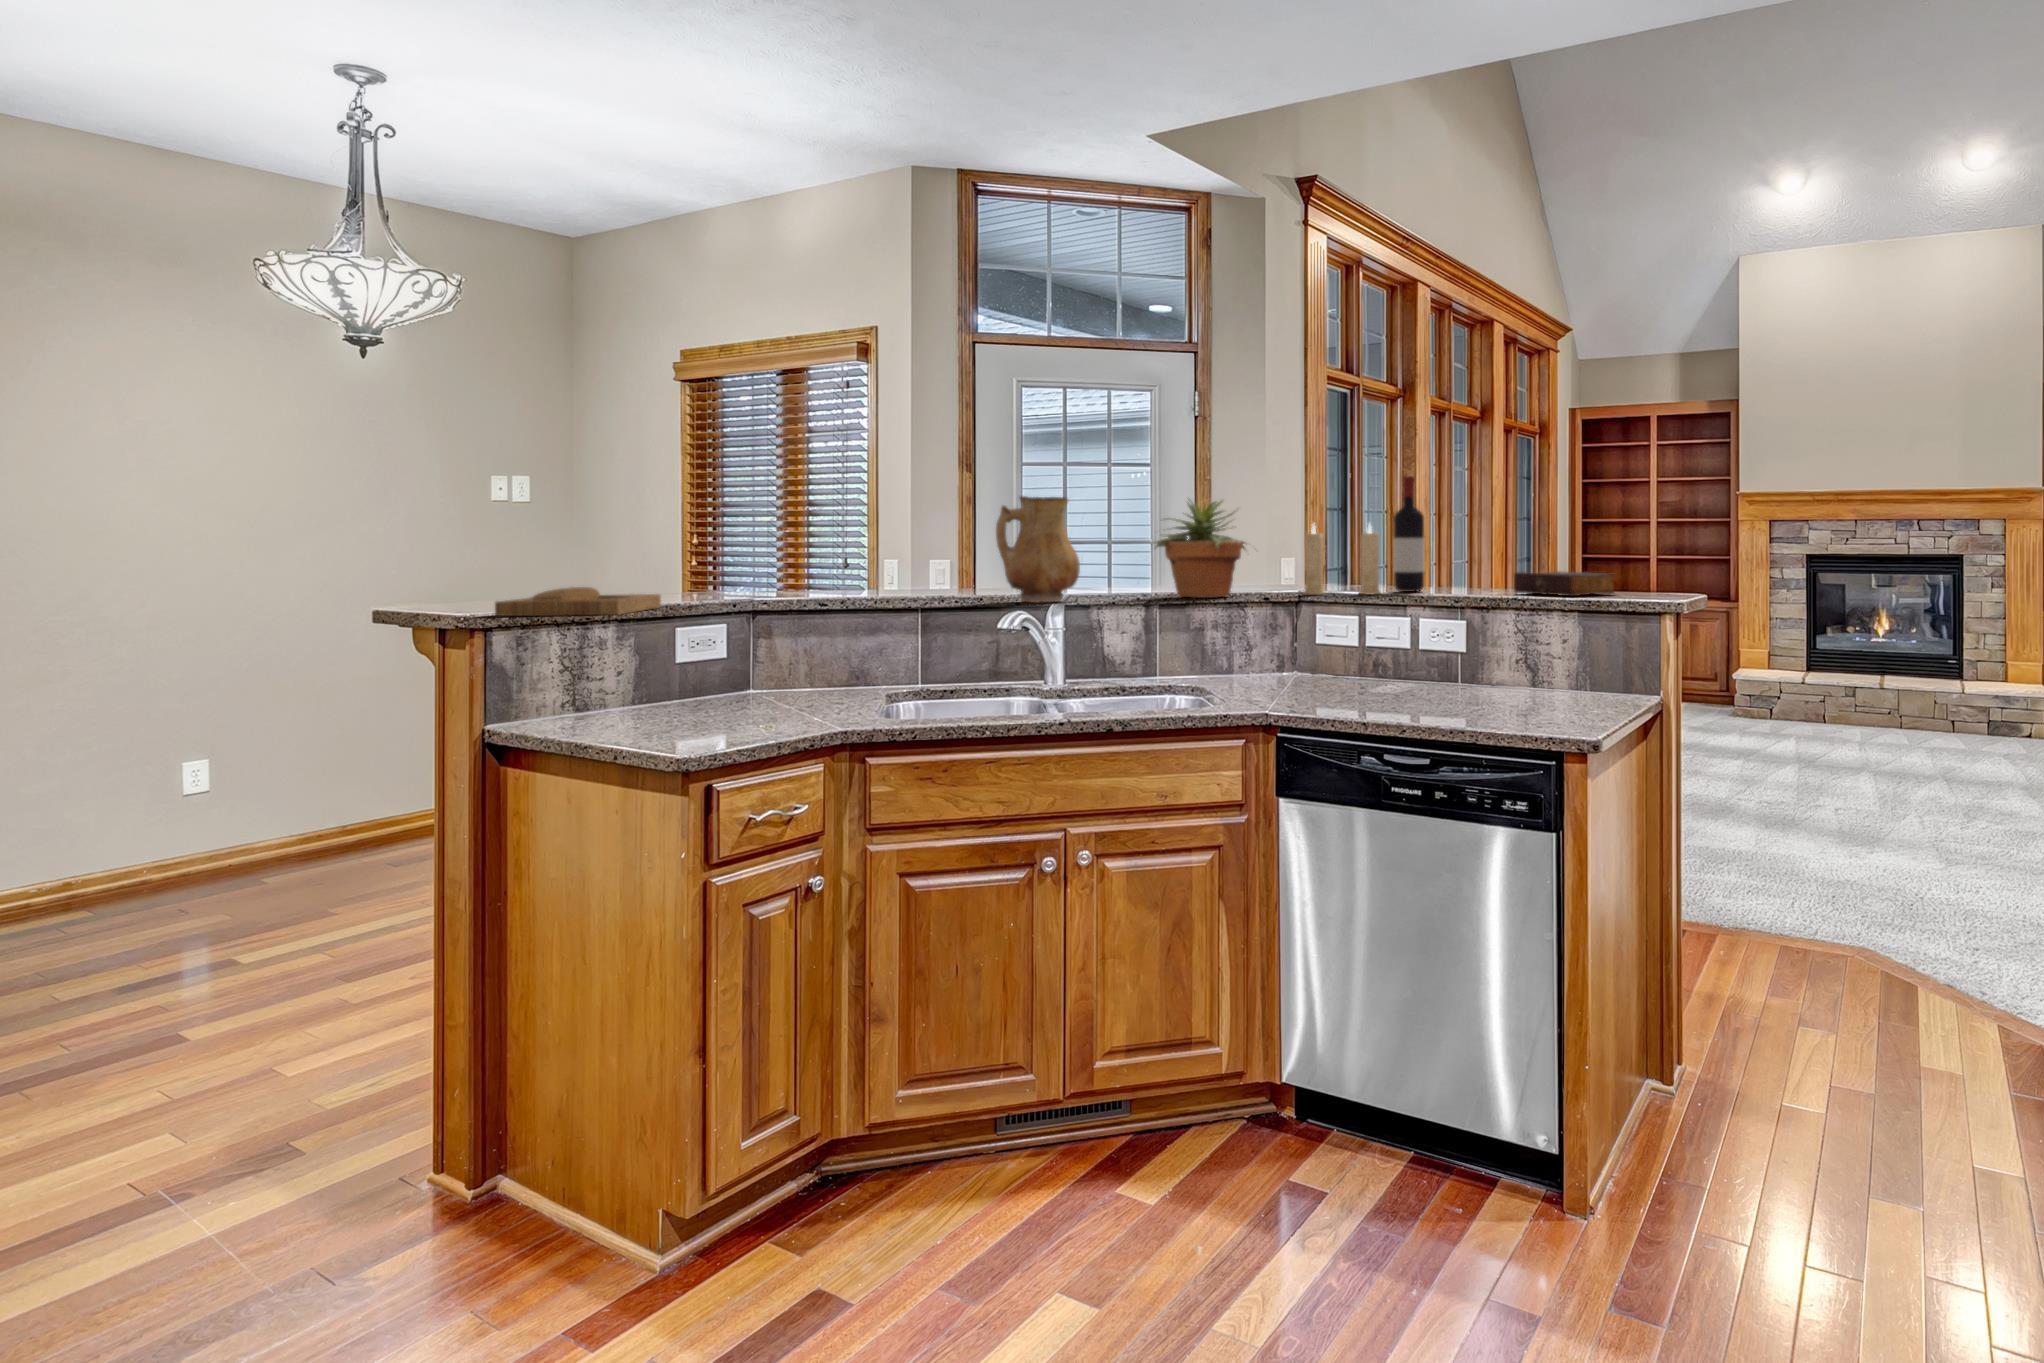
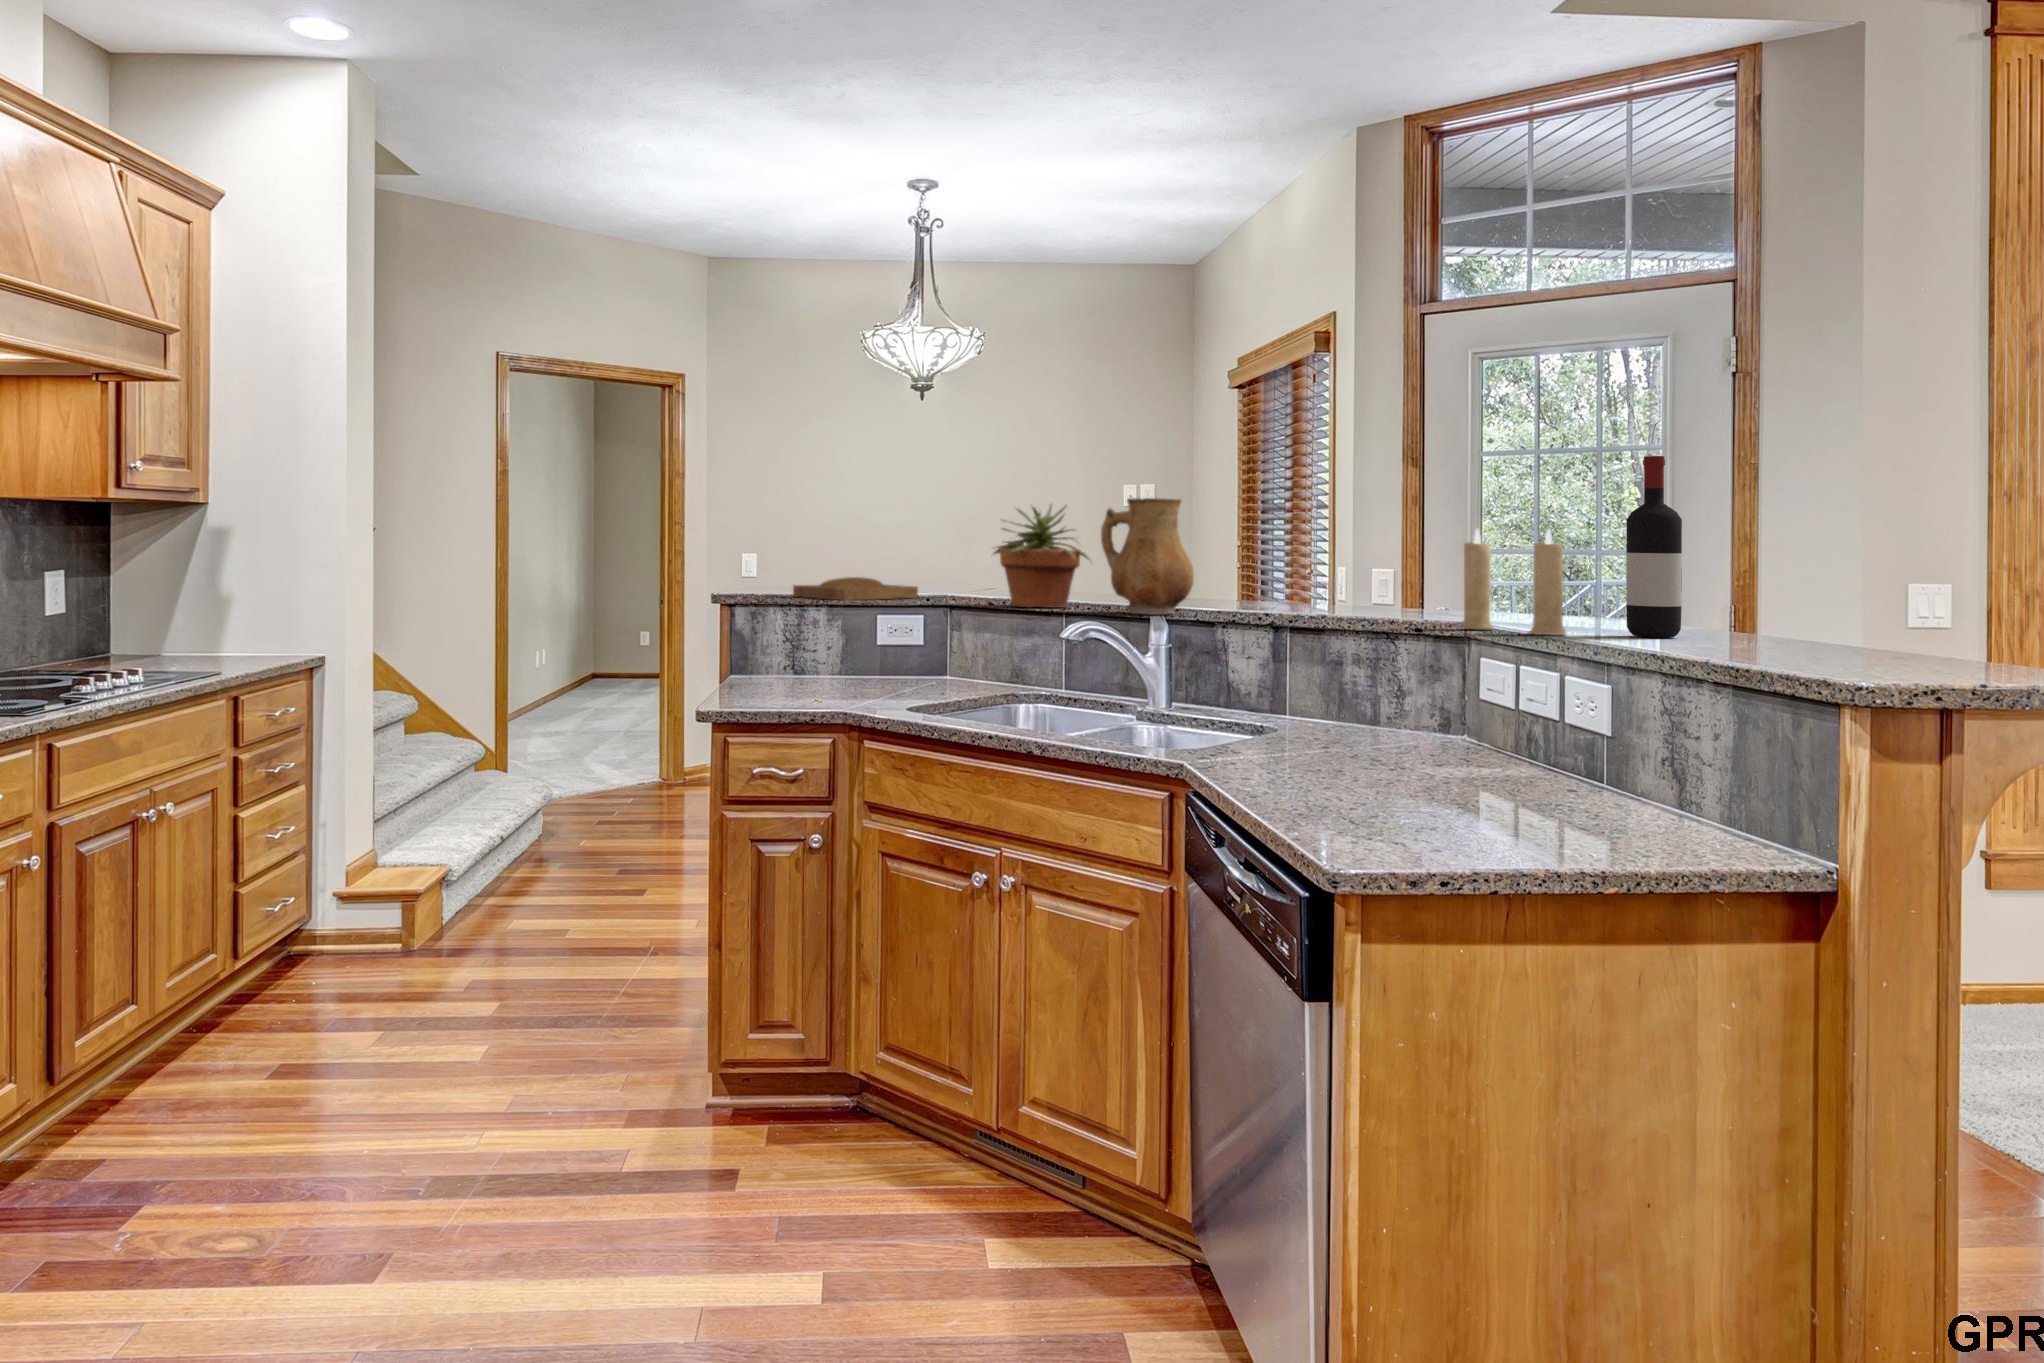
potted plant: present [1153,499,1255,598] -> present [994,505,1090,608]
book: present [1514,571,1614,596] -> none [1734,615,1886,666]

